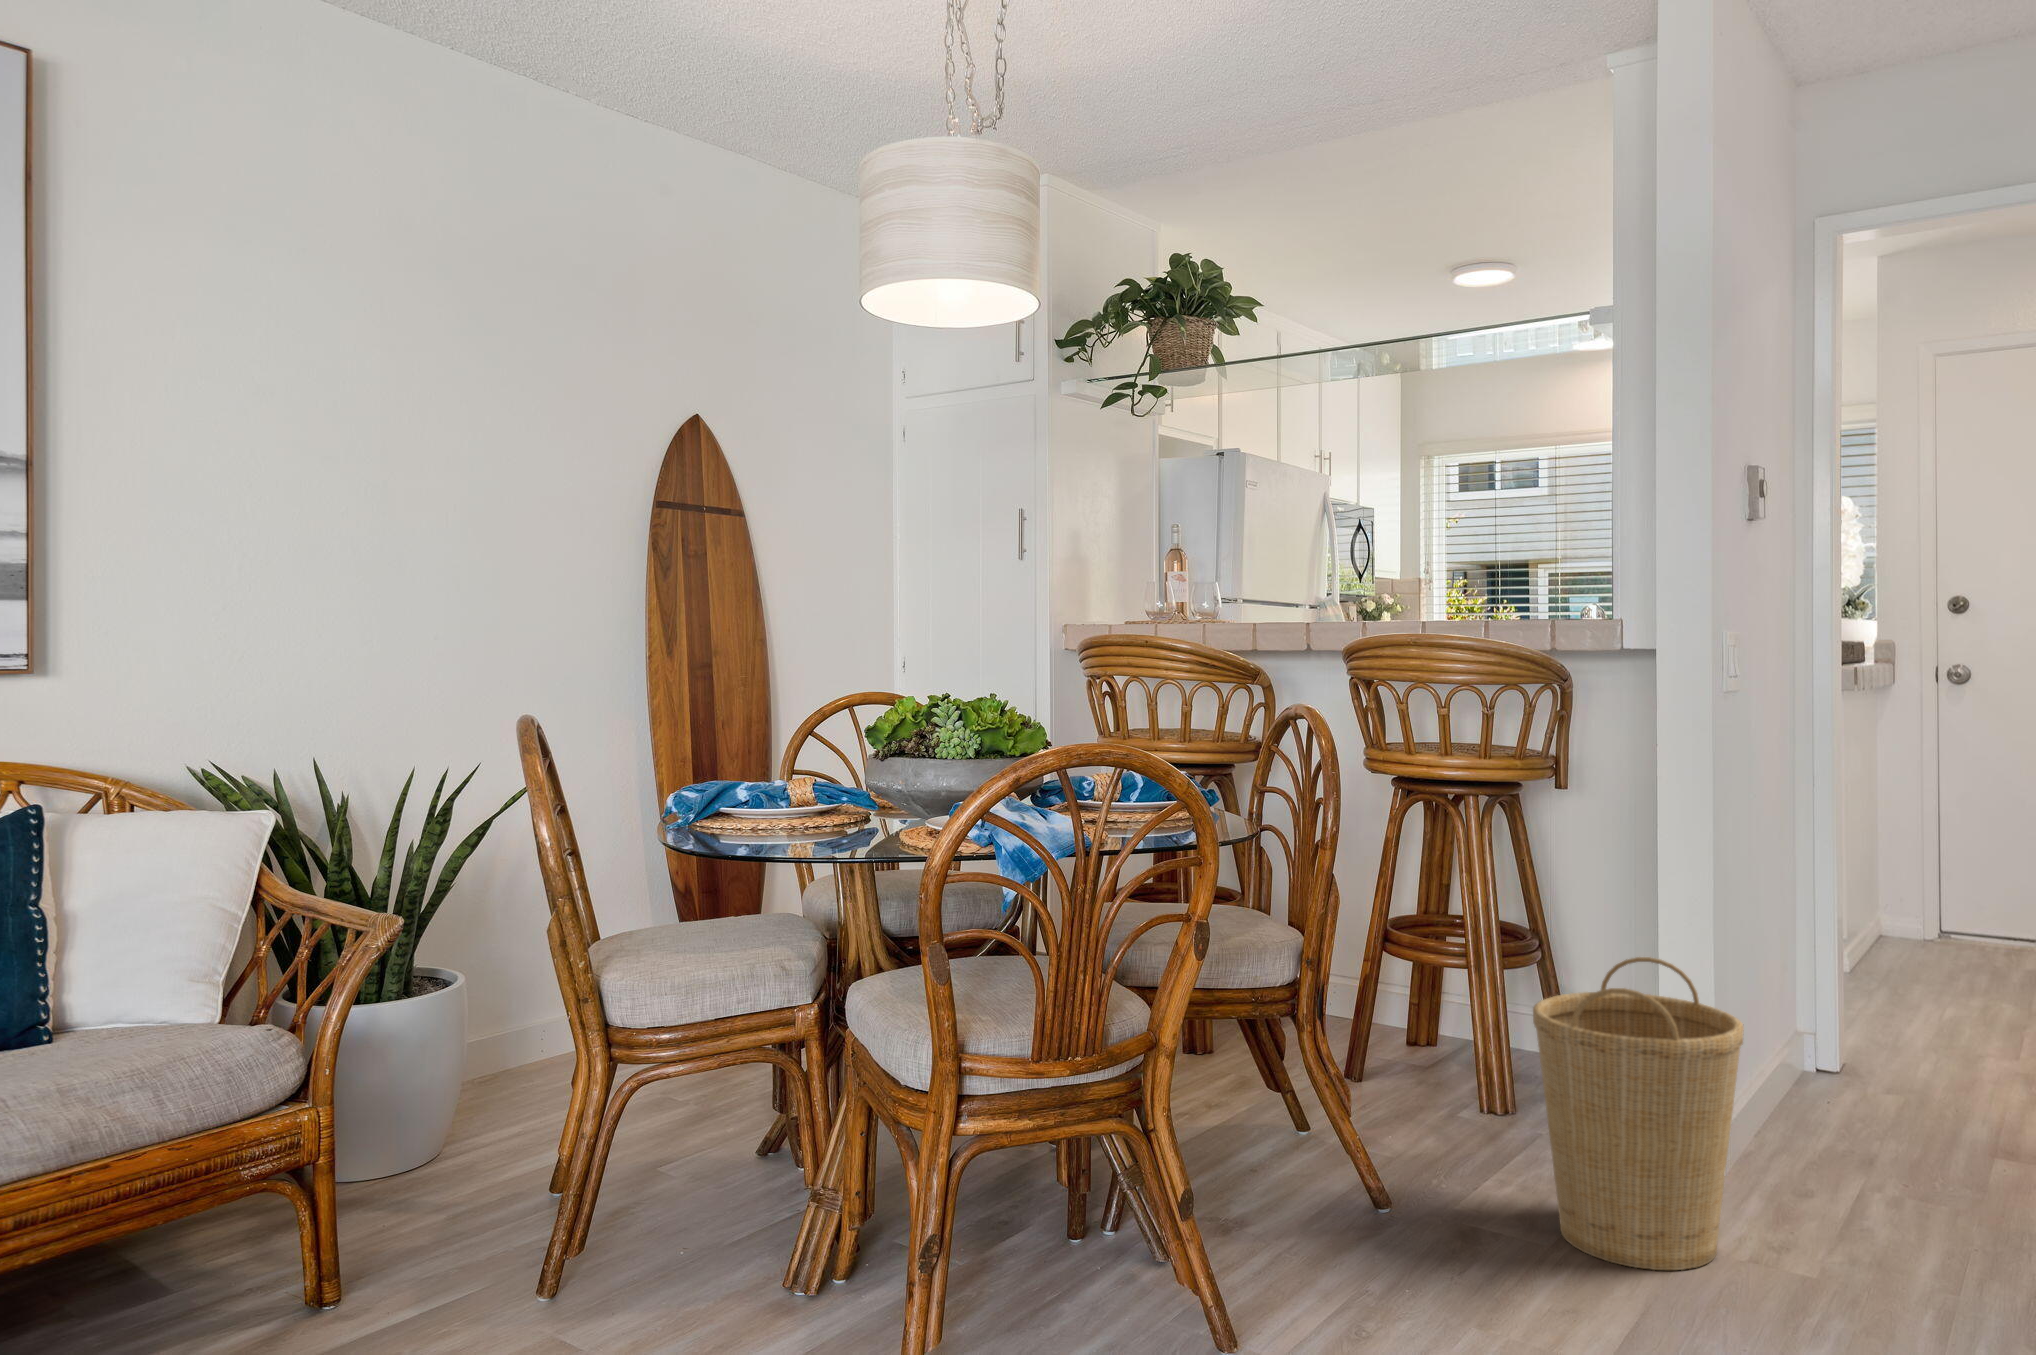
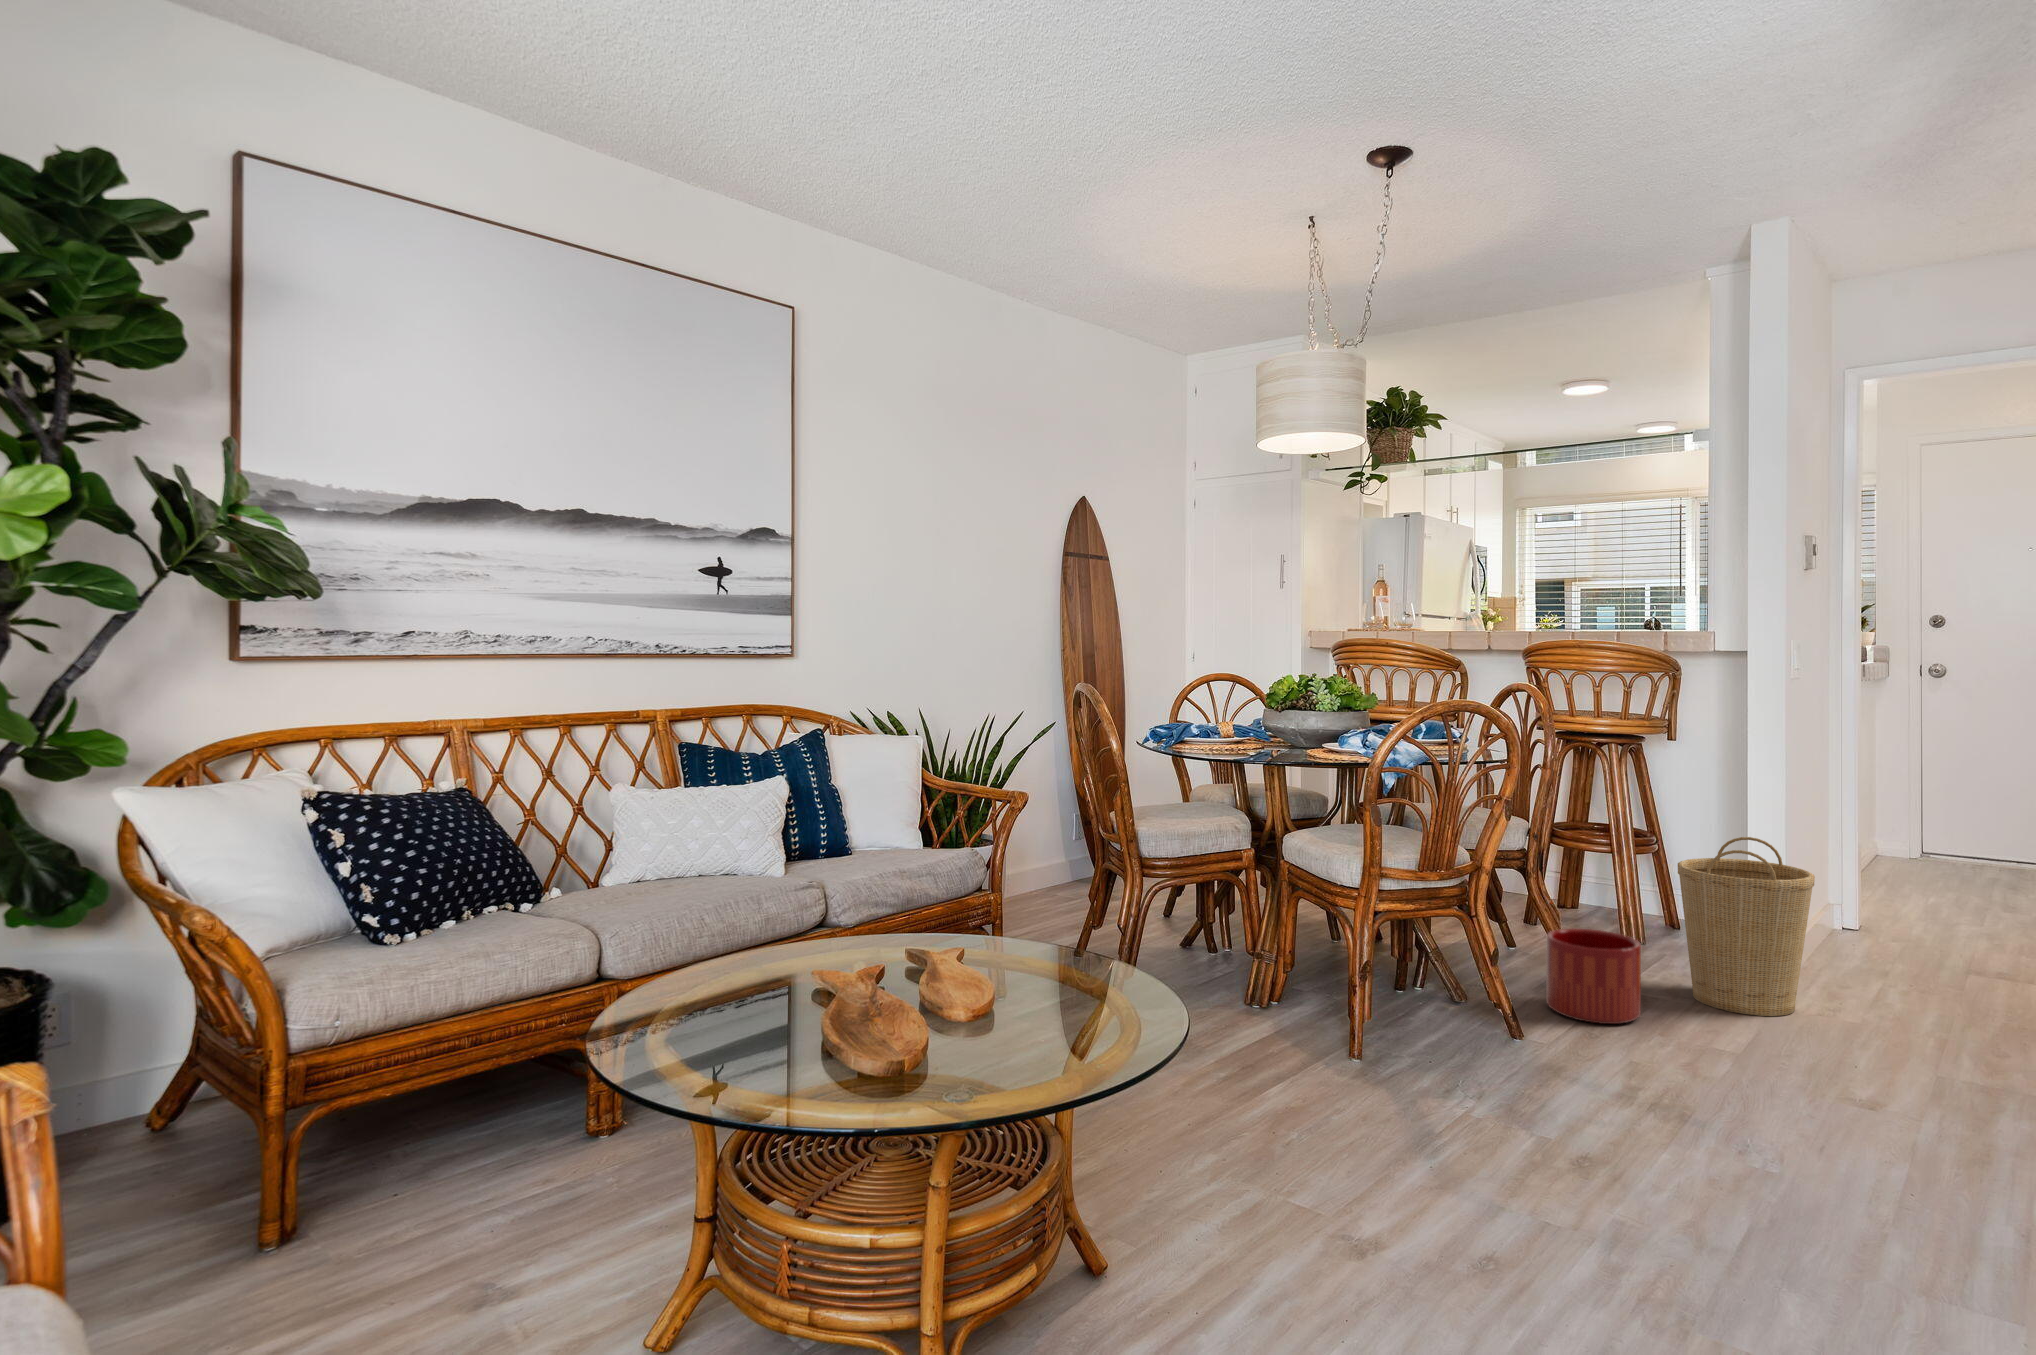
planter: none [1308,1126,1459,1305] -> present [1546,928,1641,1024]

